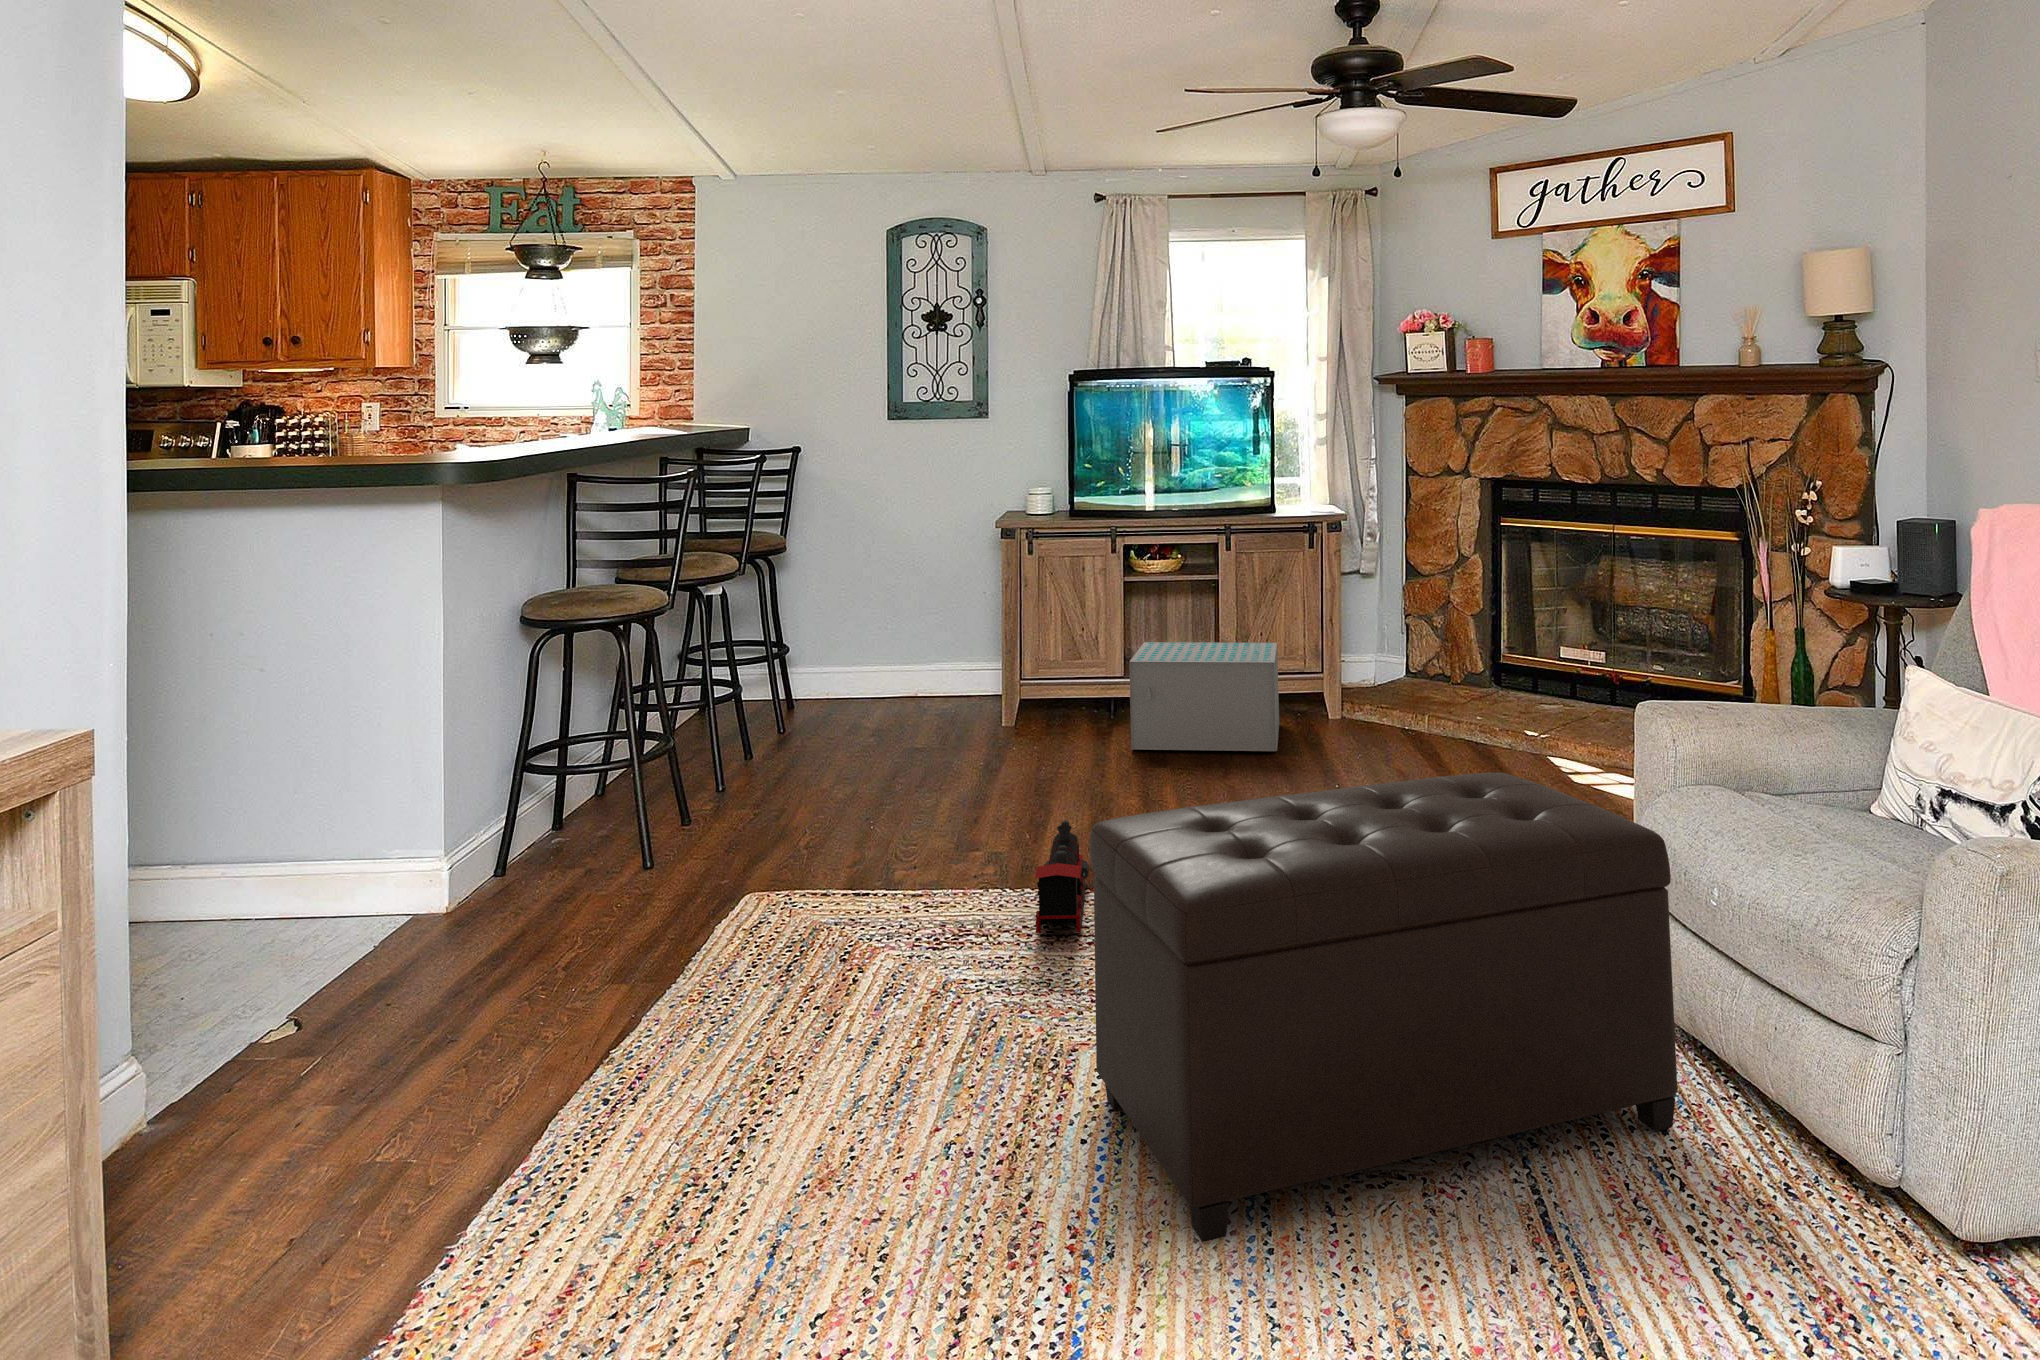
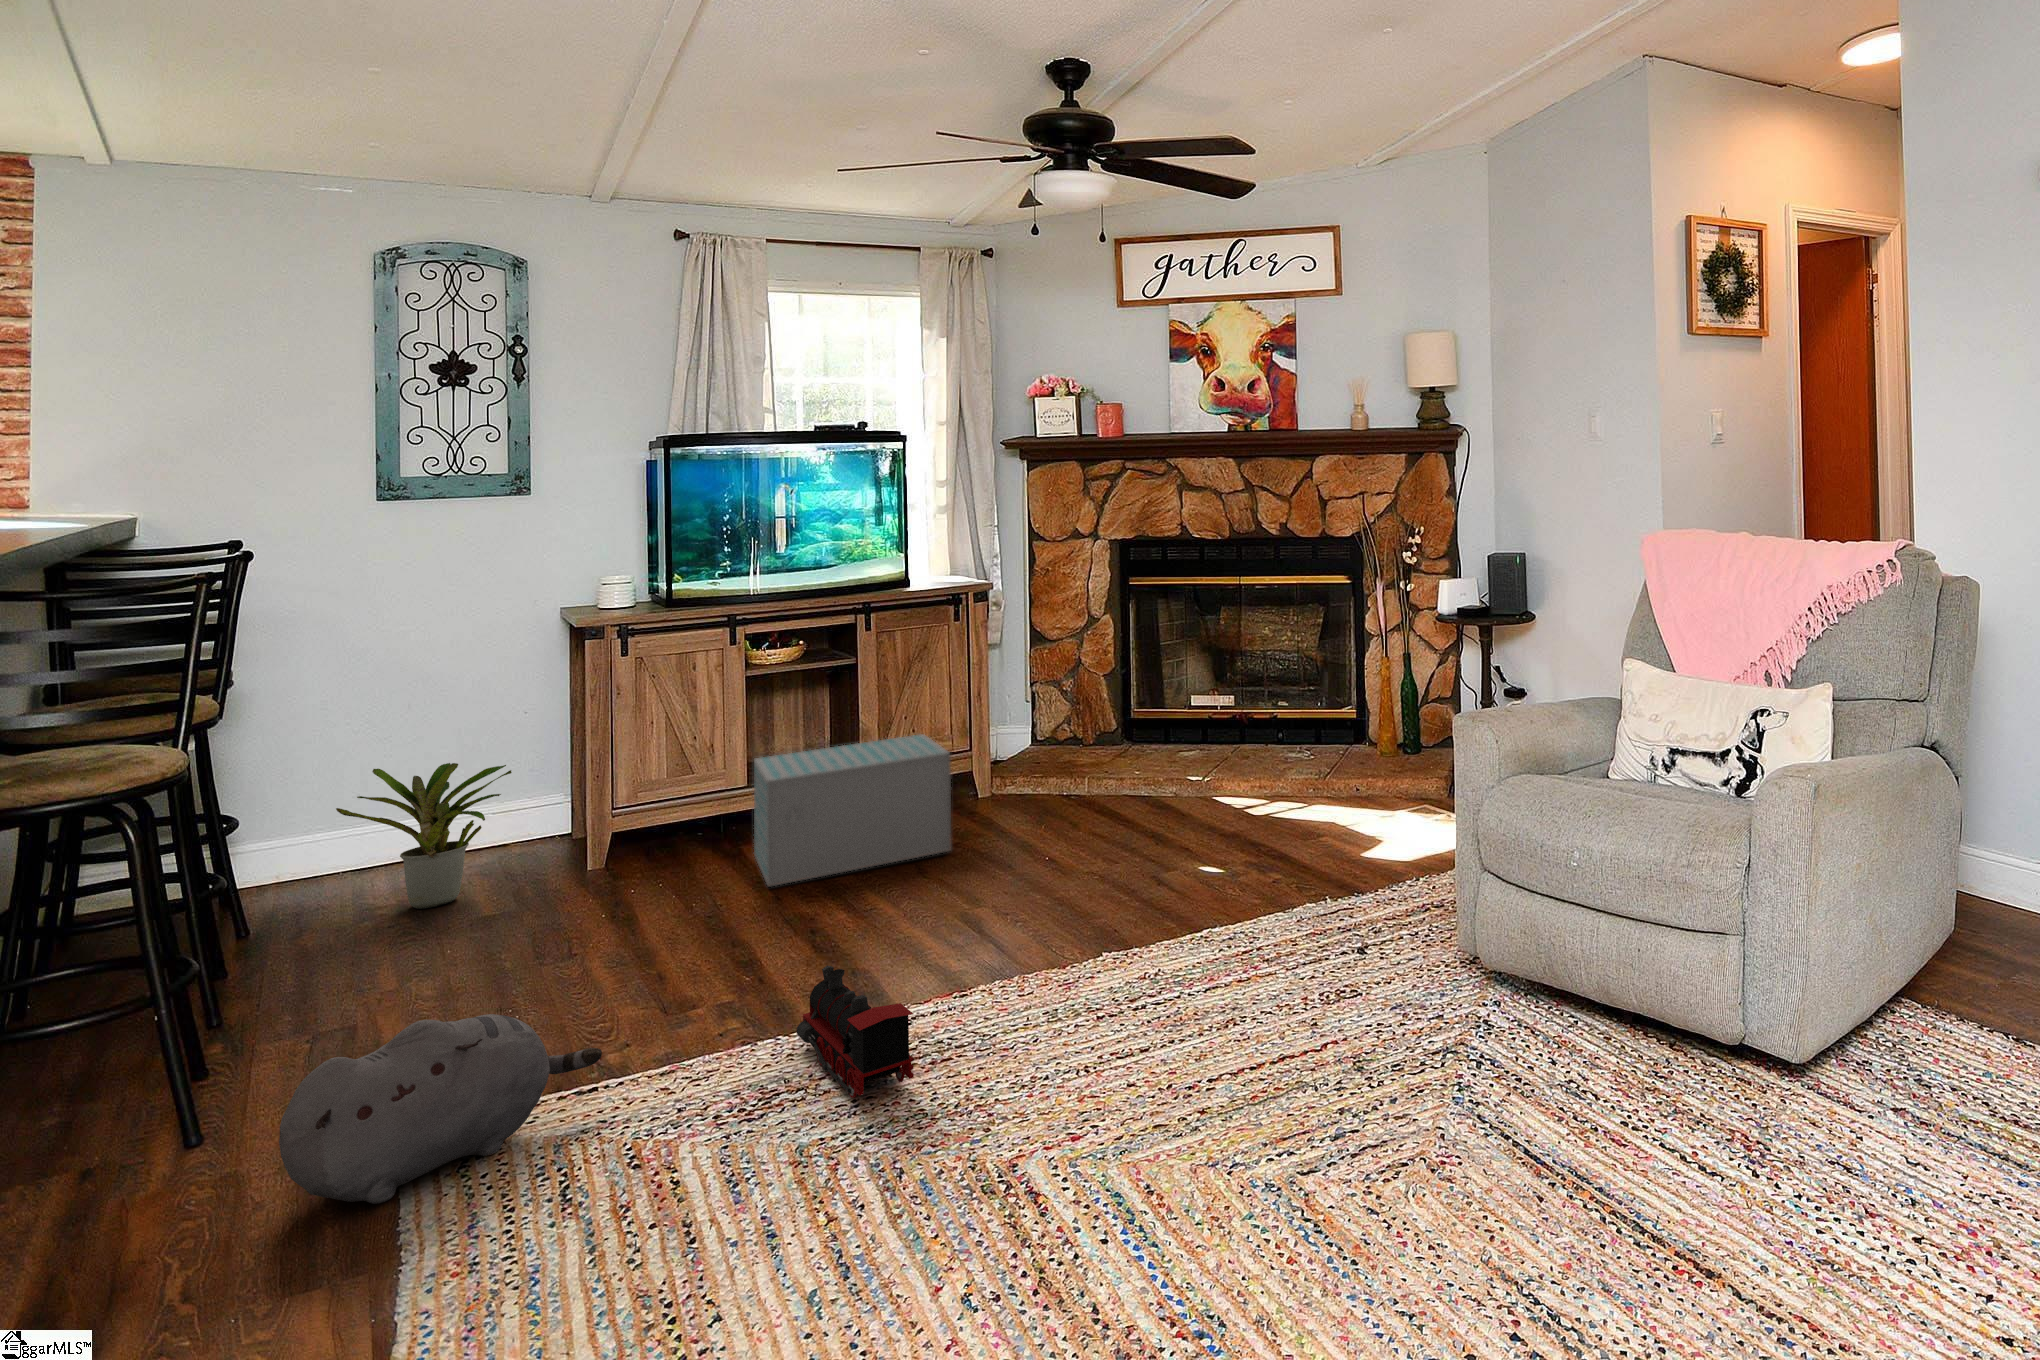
potted plant: none [897,610,992,715] -> present [336,763,512,909]
ottoman: present [1089,773,1678,1242] -> none [1068,793,1552,1277]
plush toy: none [713,786,907,905] -> present [279,1014,602,1204]

